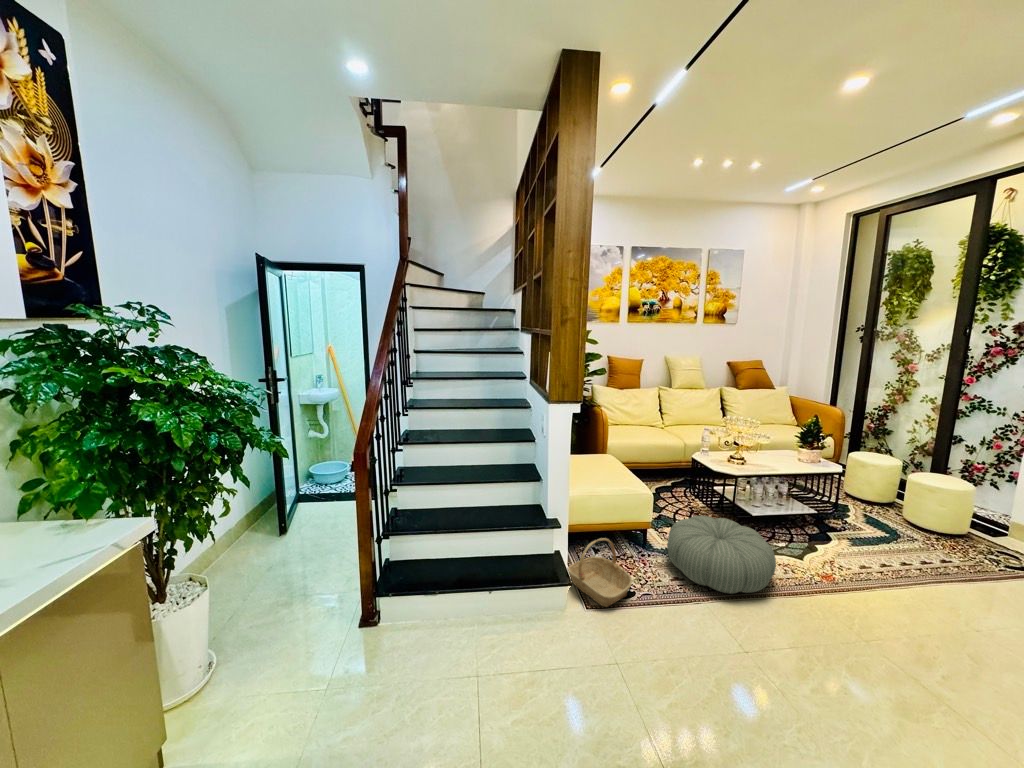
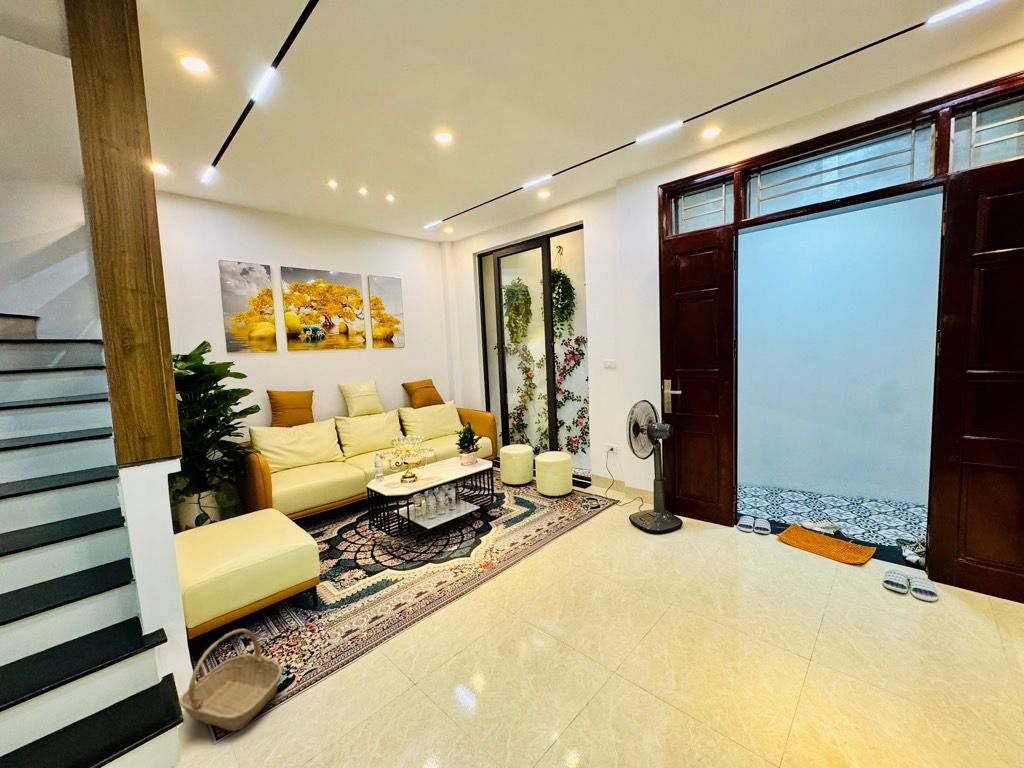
pouf: present [667,516,776,594] -> none [335,543,445,631]

